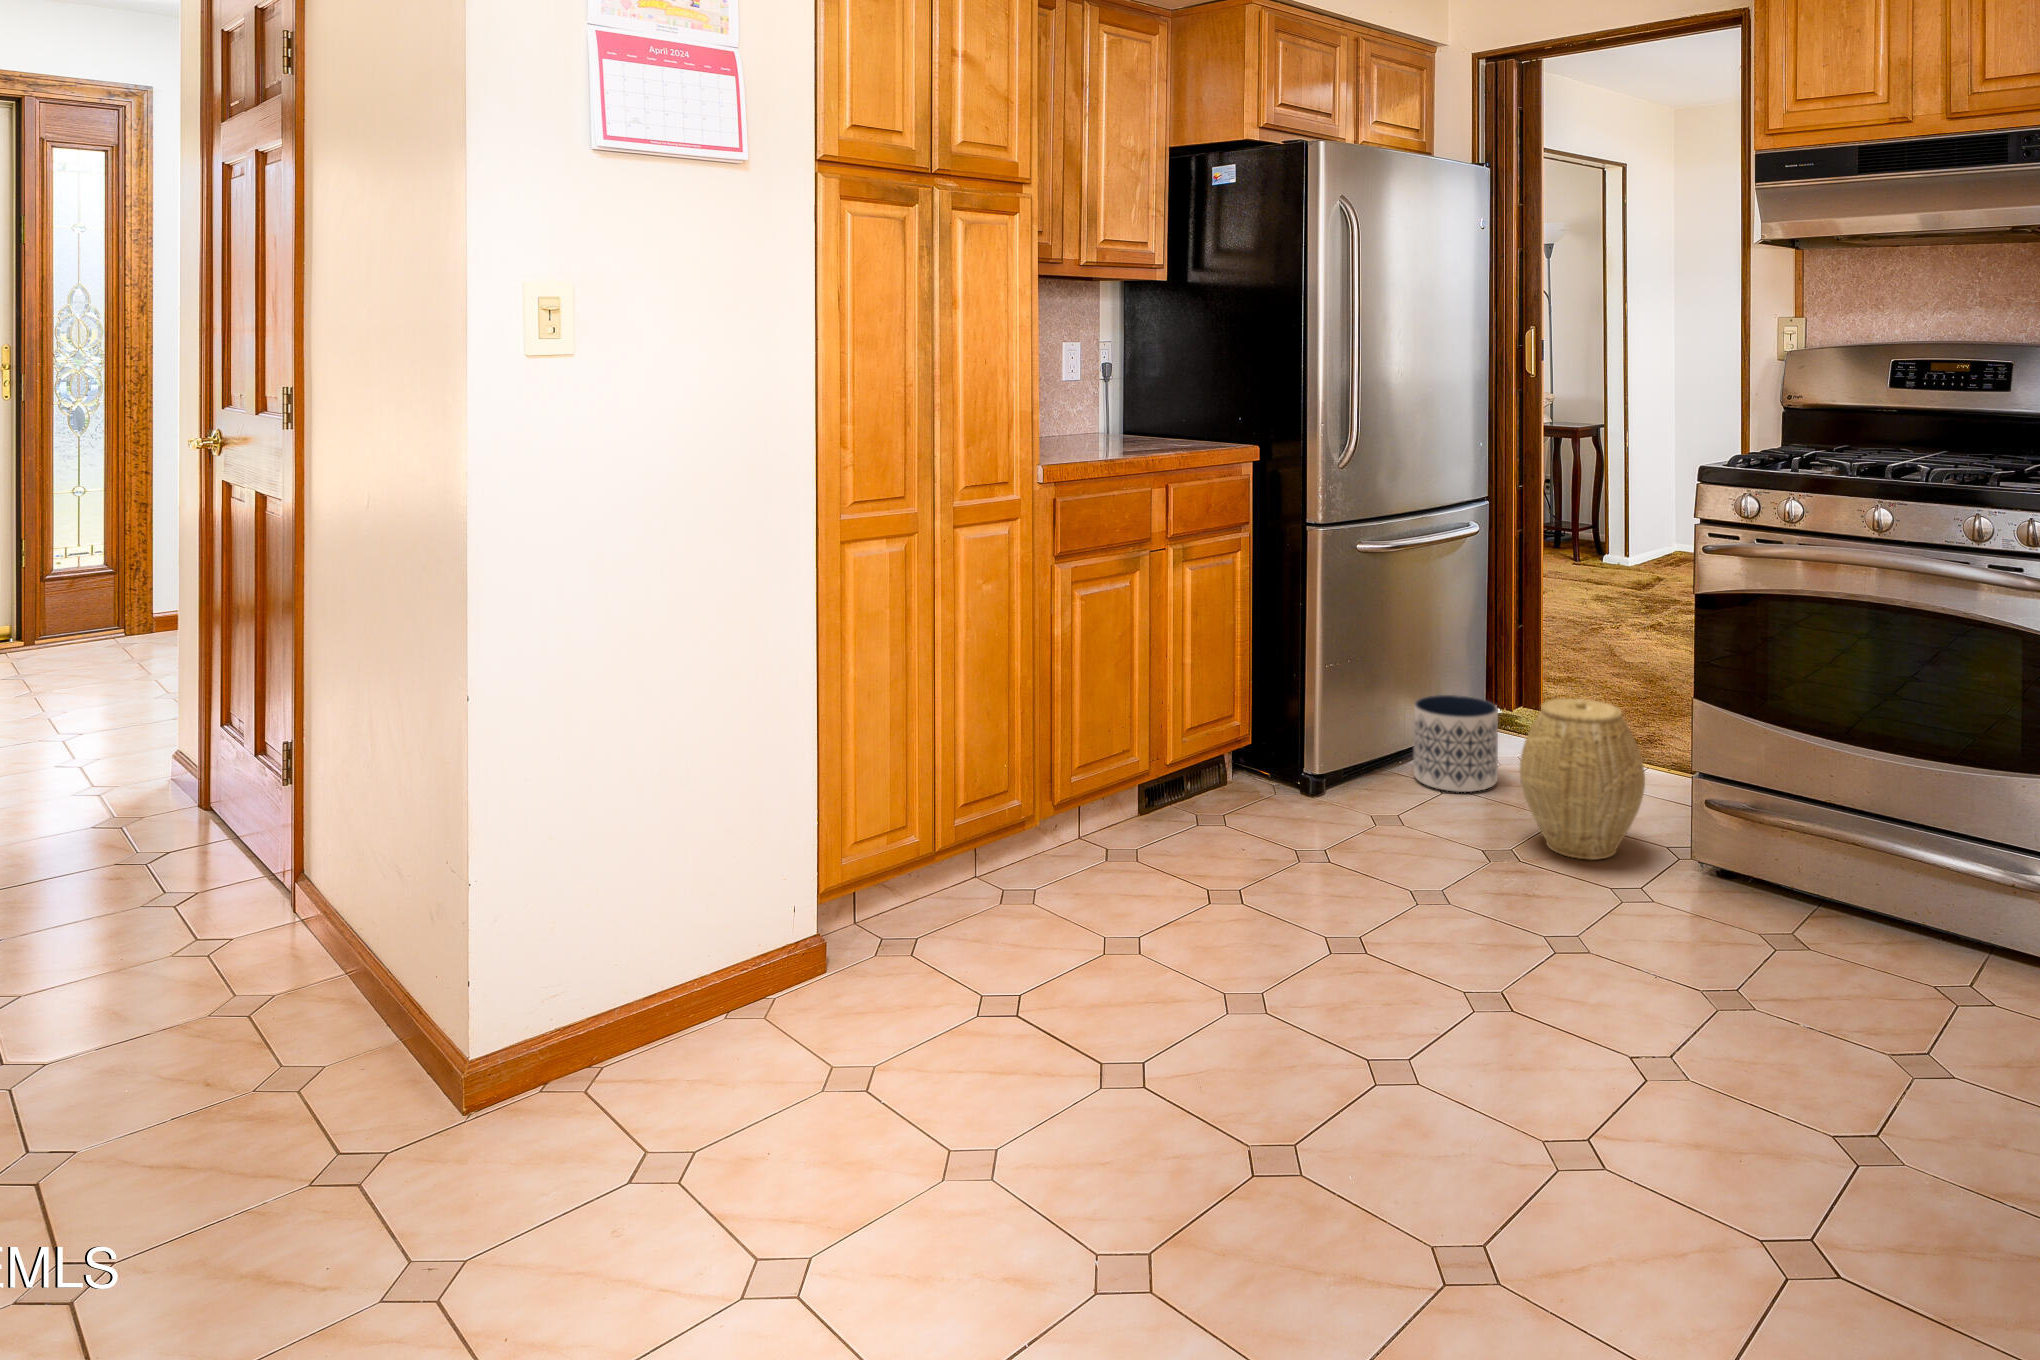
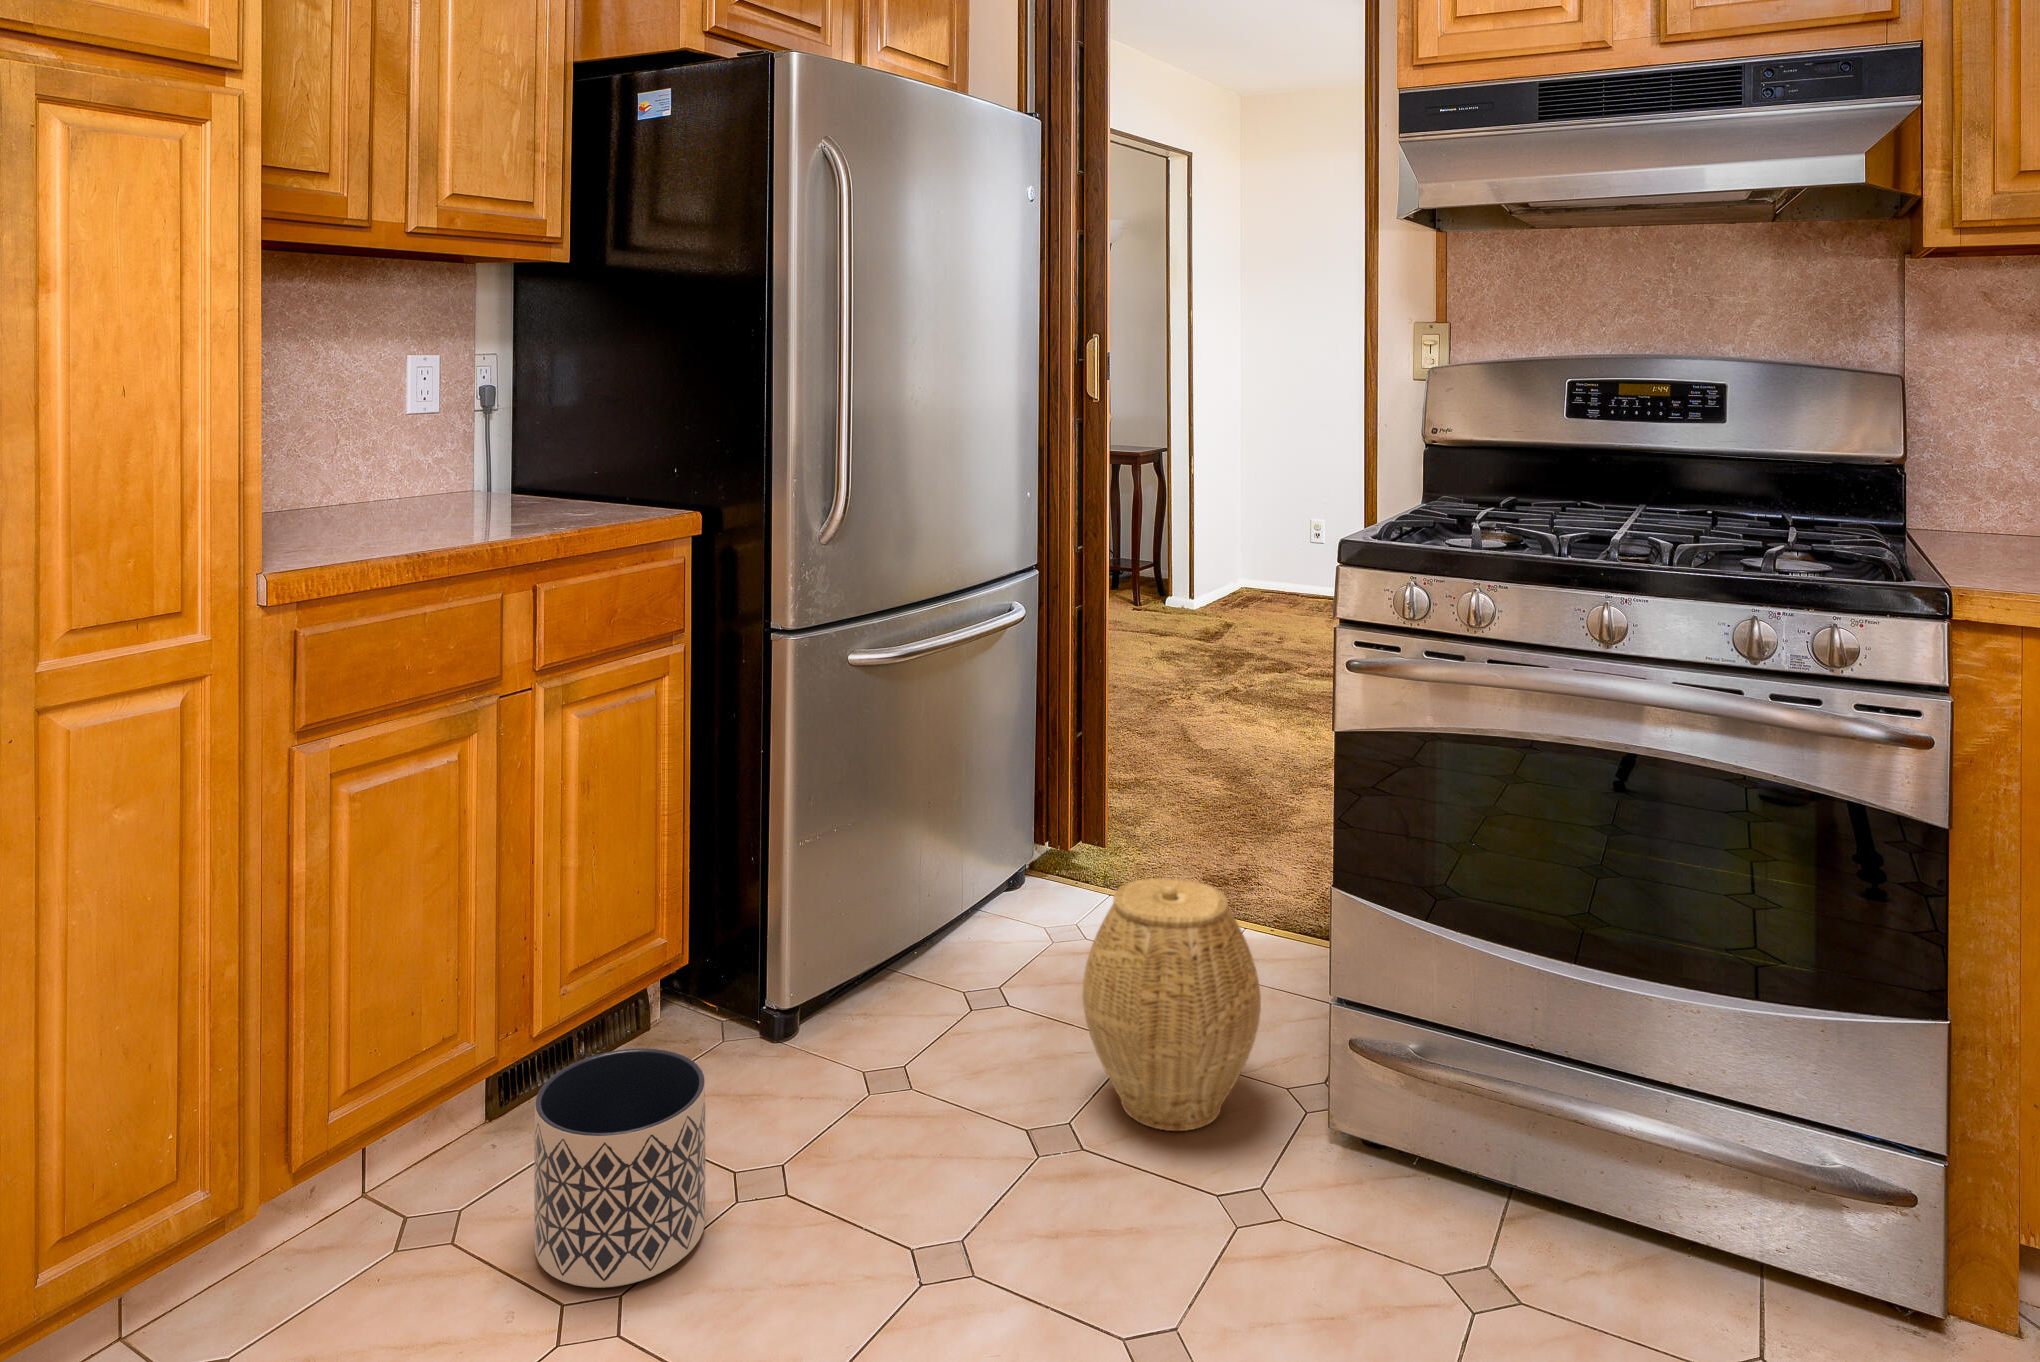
planter: present [1414,695,1498,792] -> present [534,1048,705,1288]

